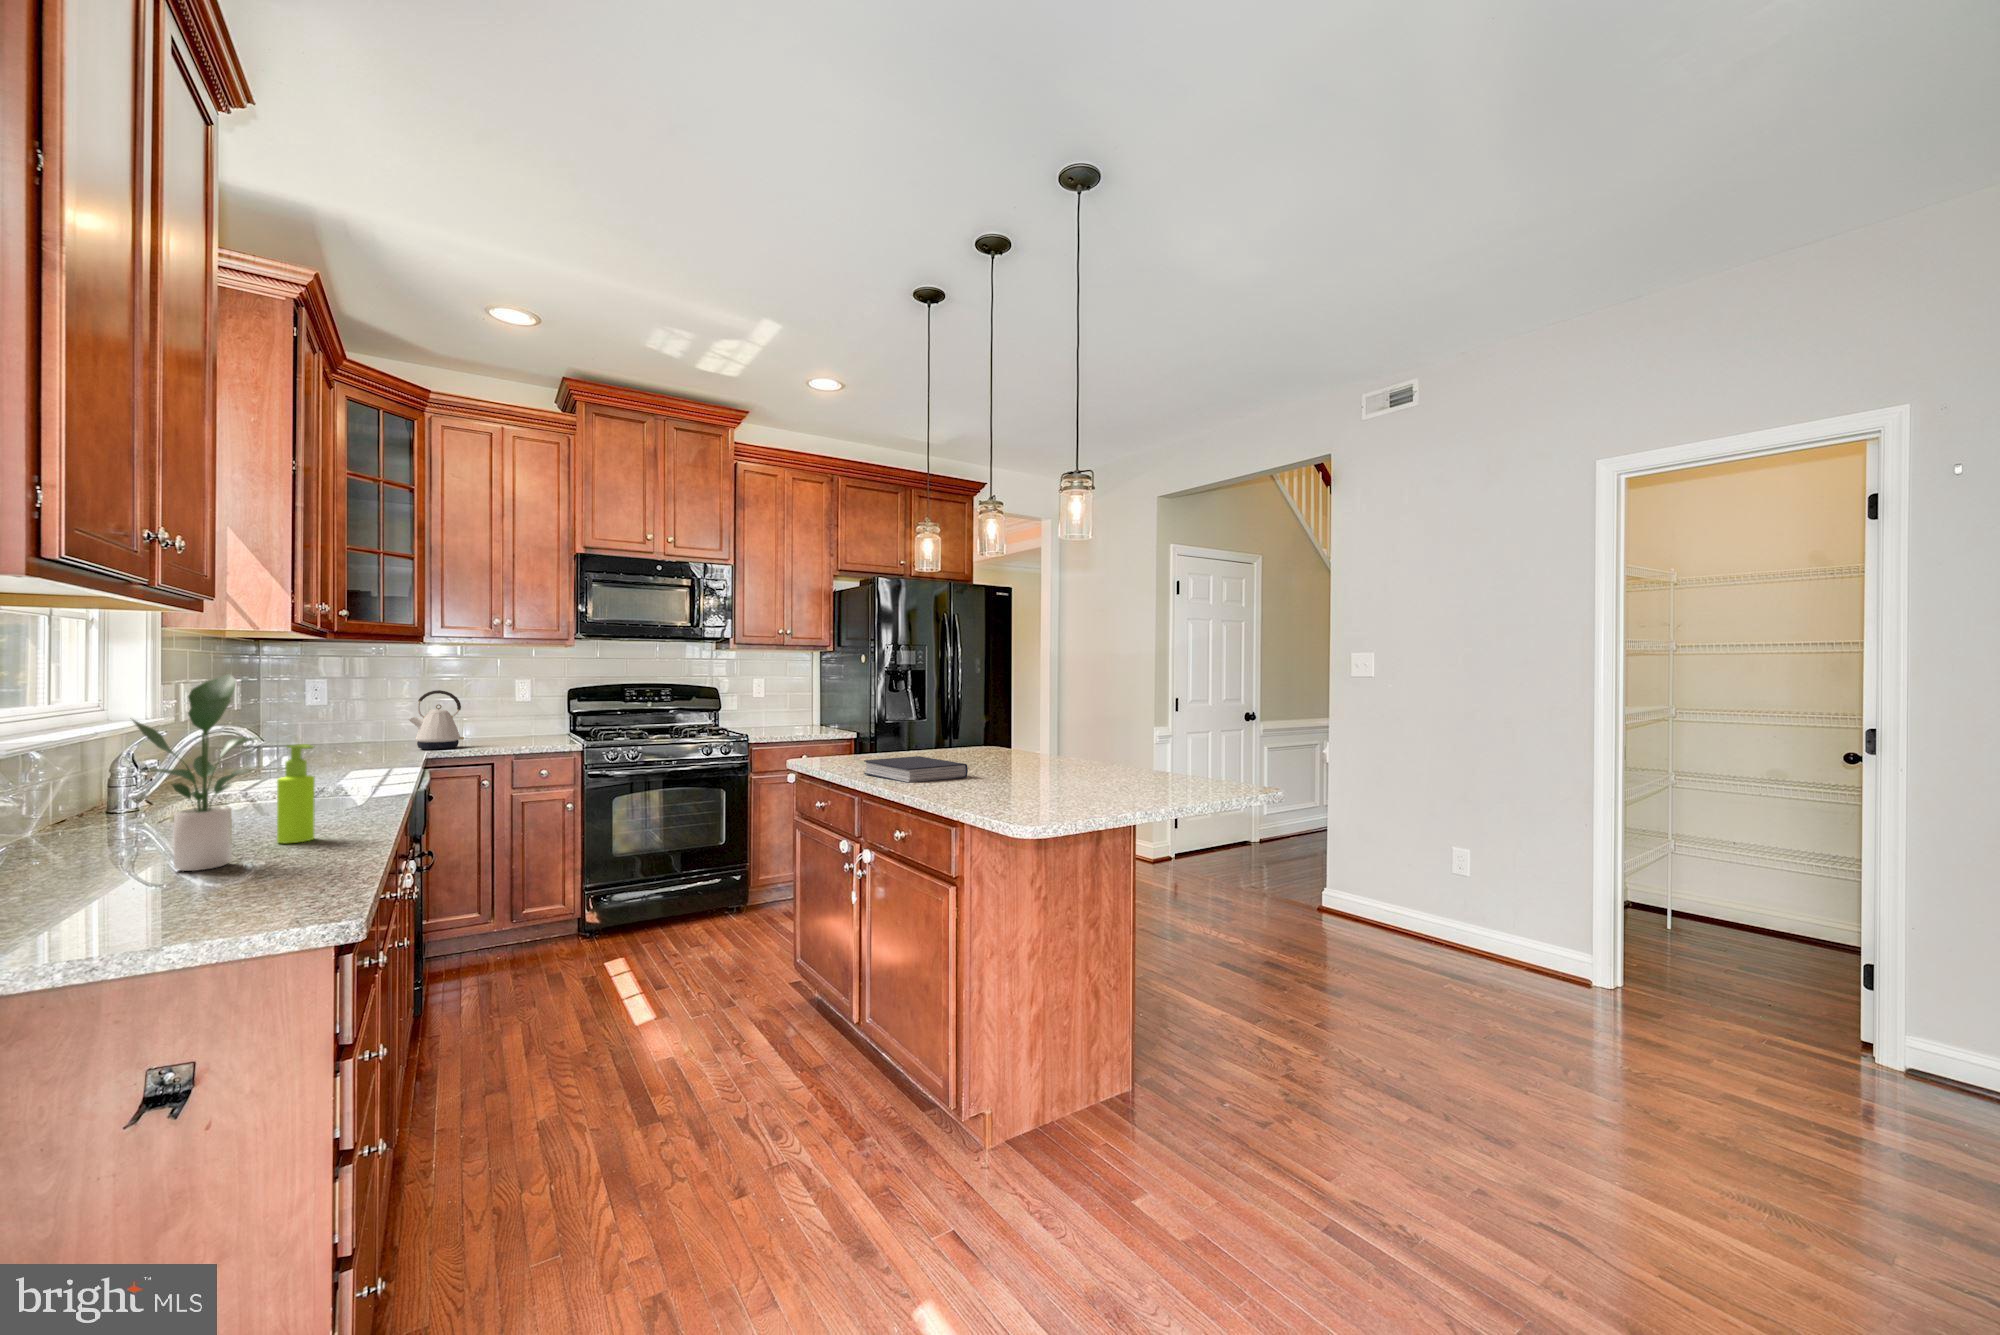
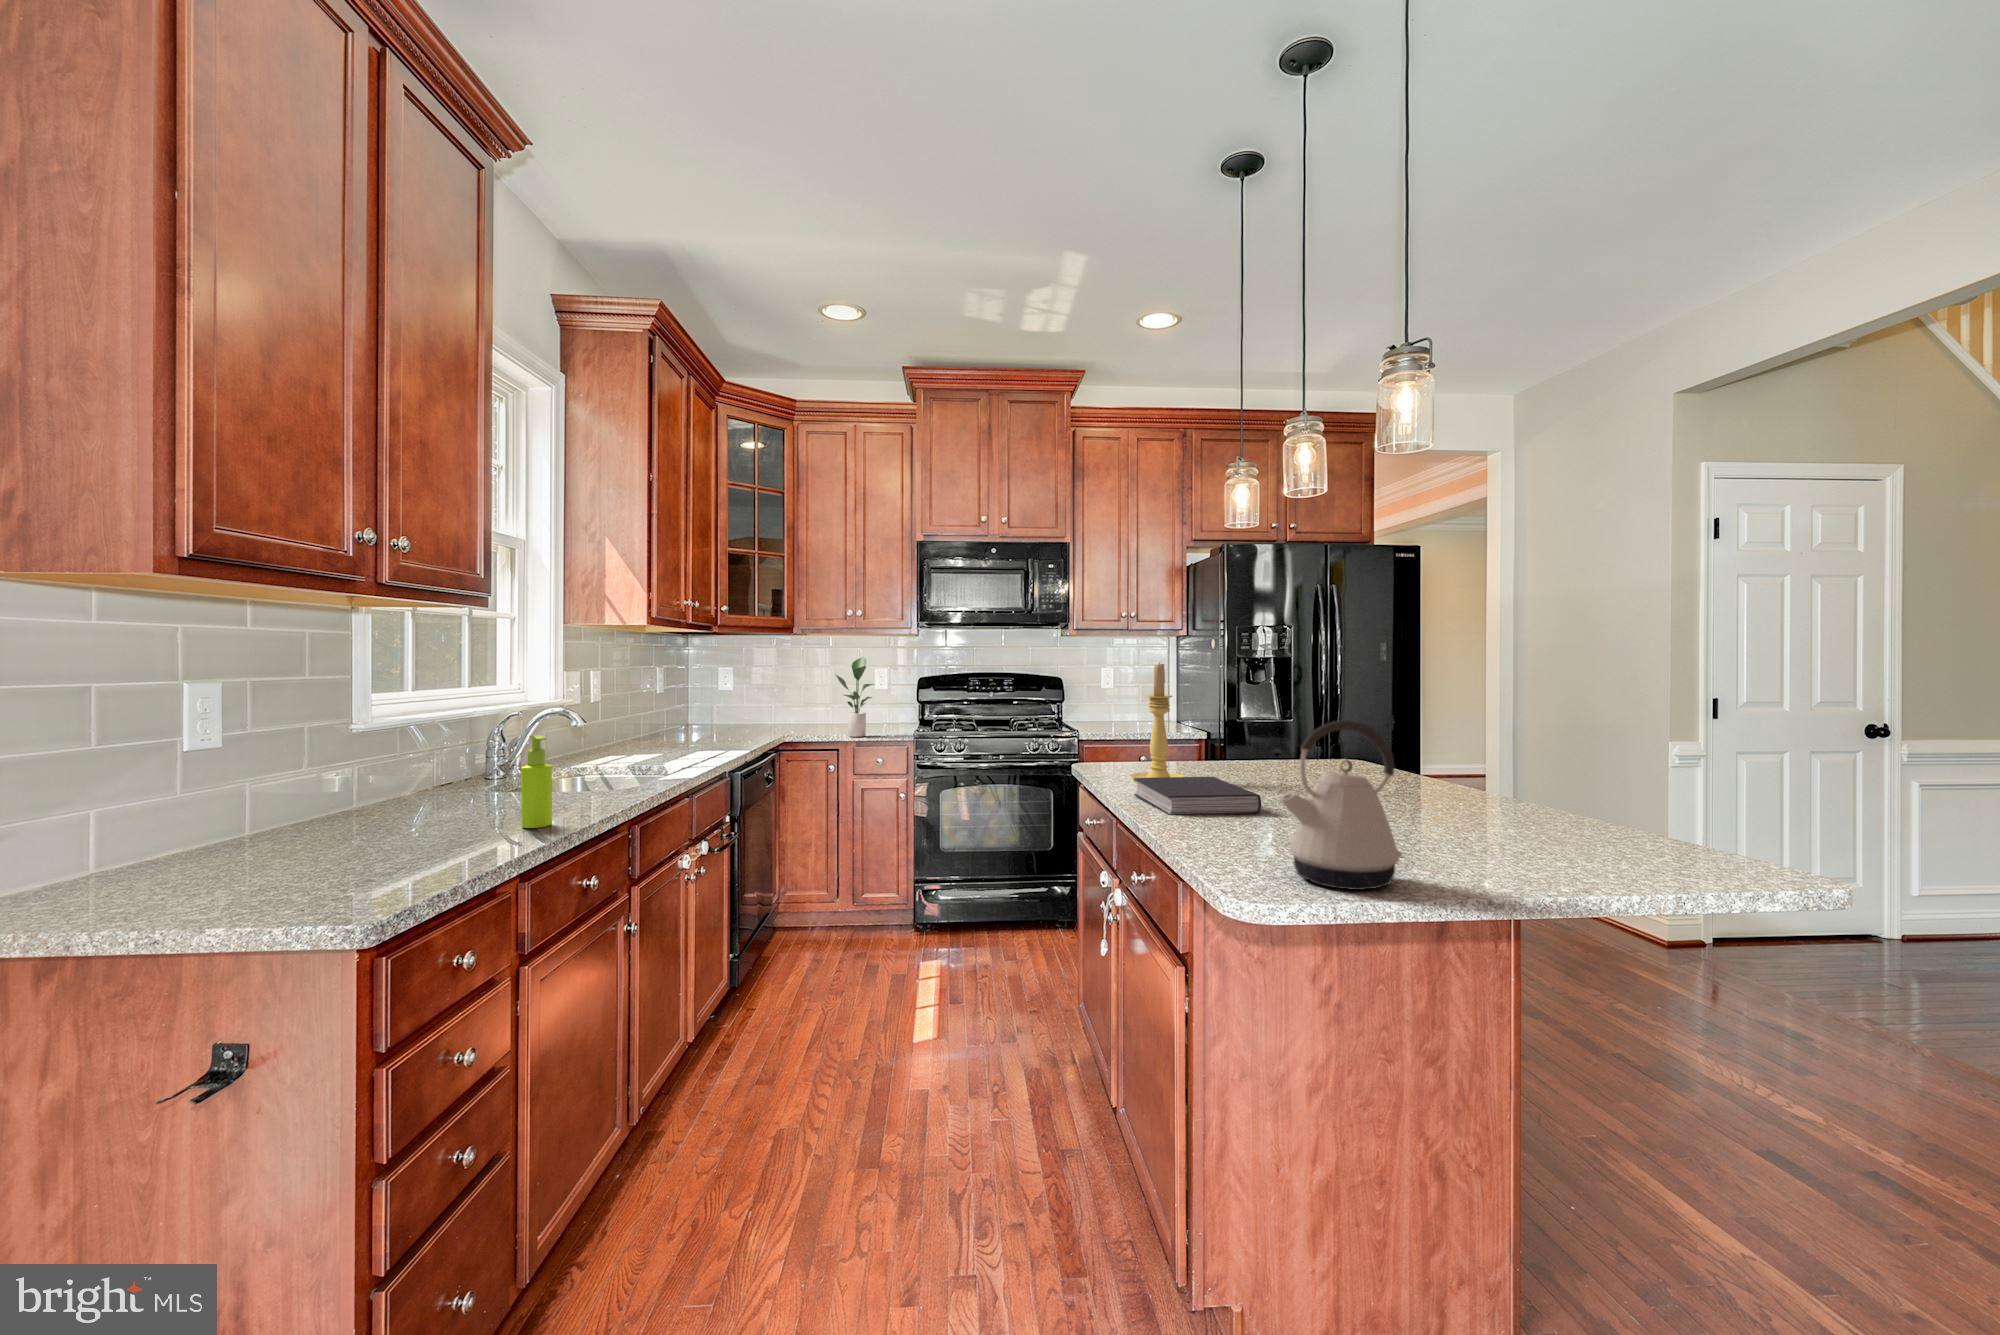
candle holder: none [841,669,888,767] -> present [1130,663,1186,781]
potted plant: present [133,674,261,871] -> present [836,657,874,737]
kettle: present [409,690,464,750] -> present [1281,720,1402,890]

